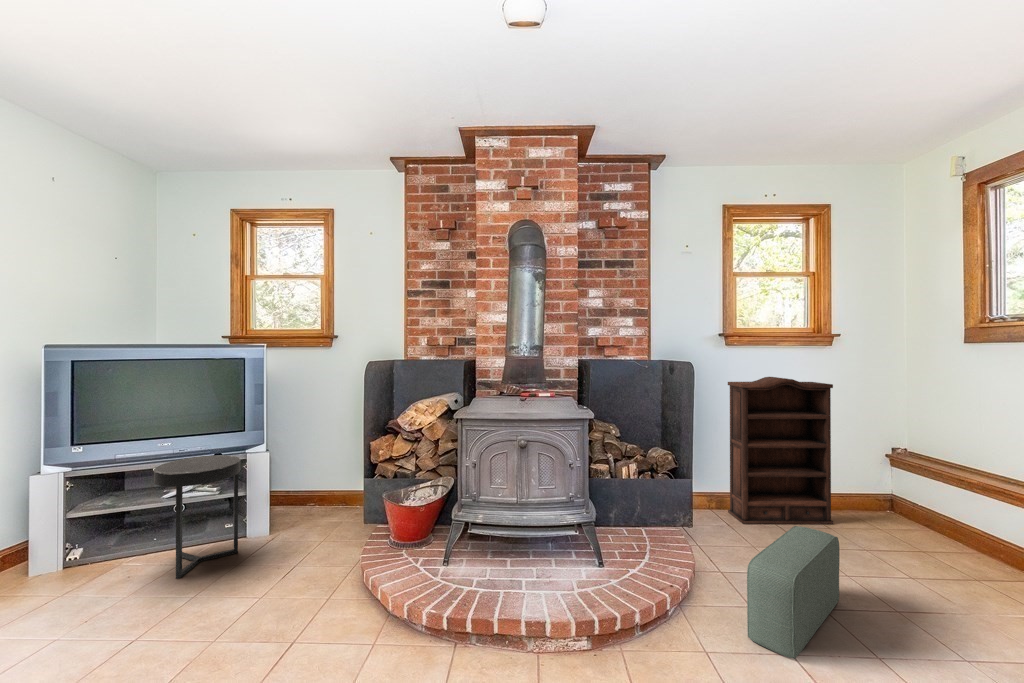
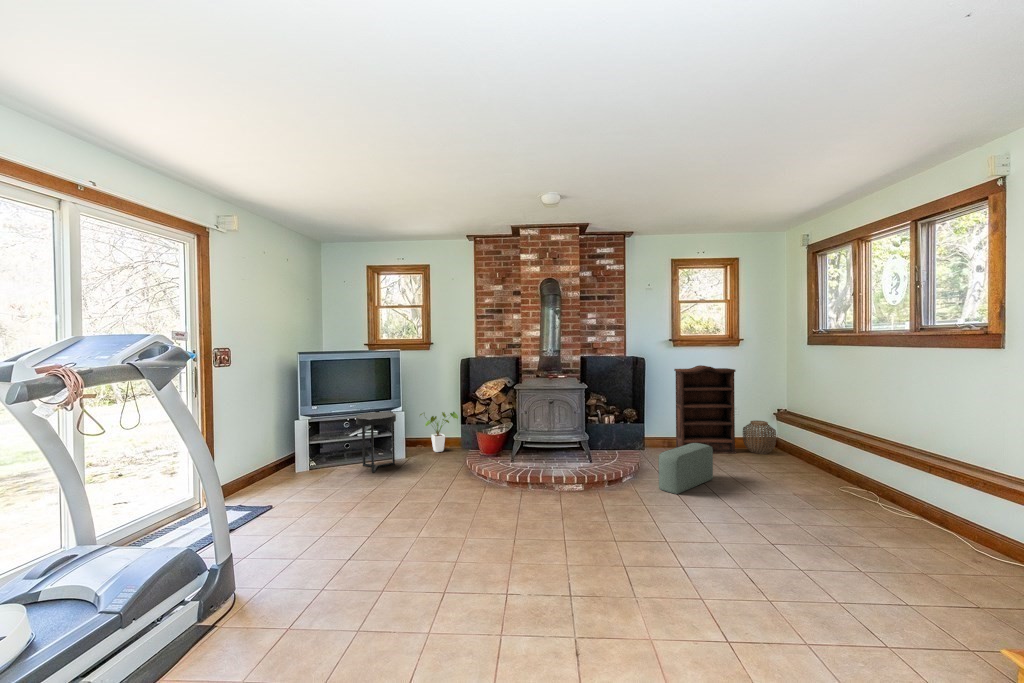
house plant: none [303,449,369,520] -> present [420,412,458,452]
woven basket: none [840,468,901,526] -> present [743,421,776,454]

